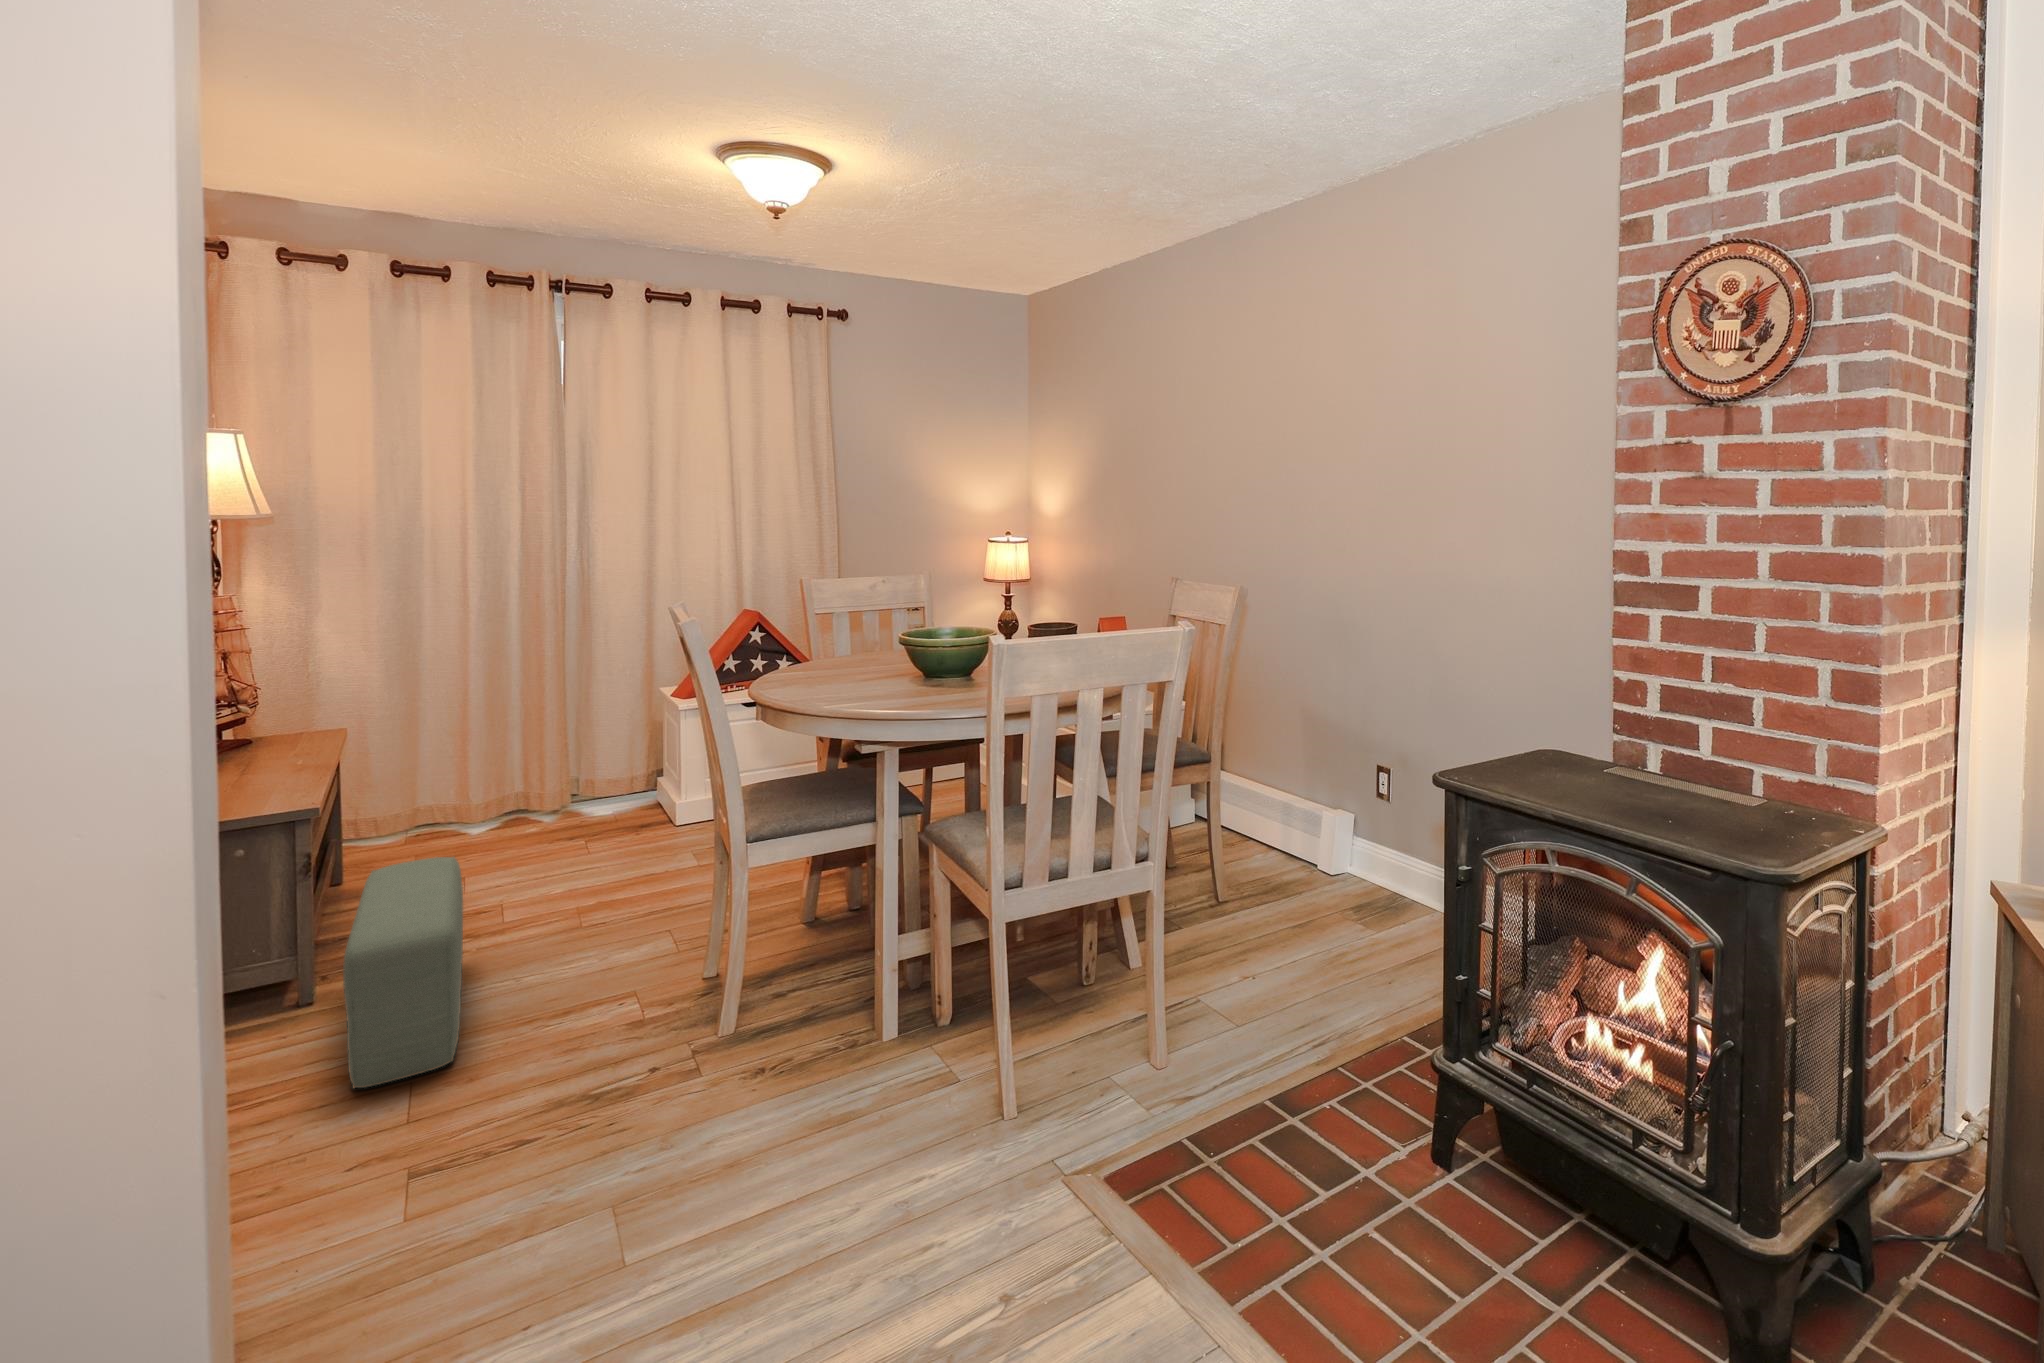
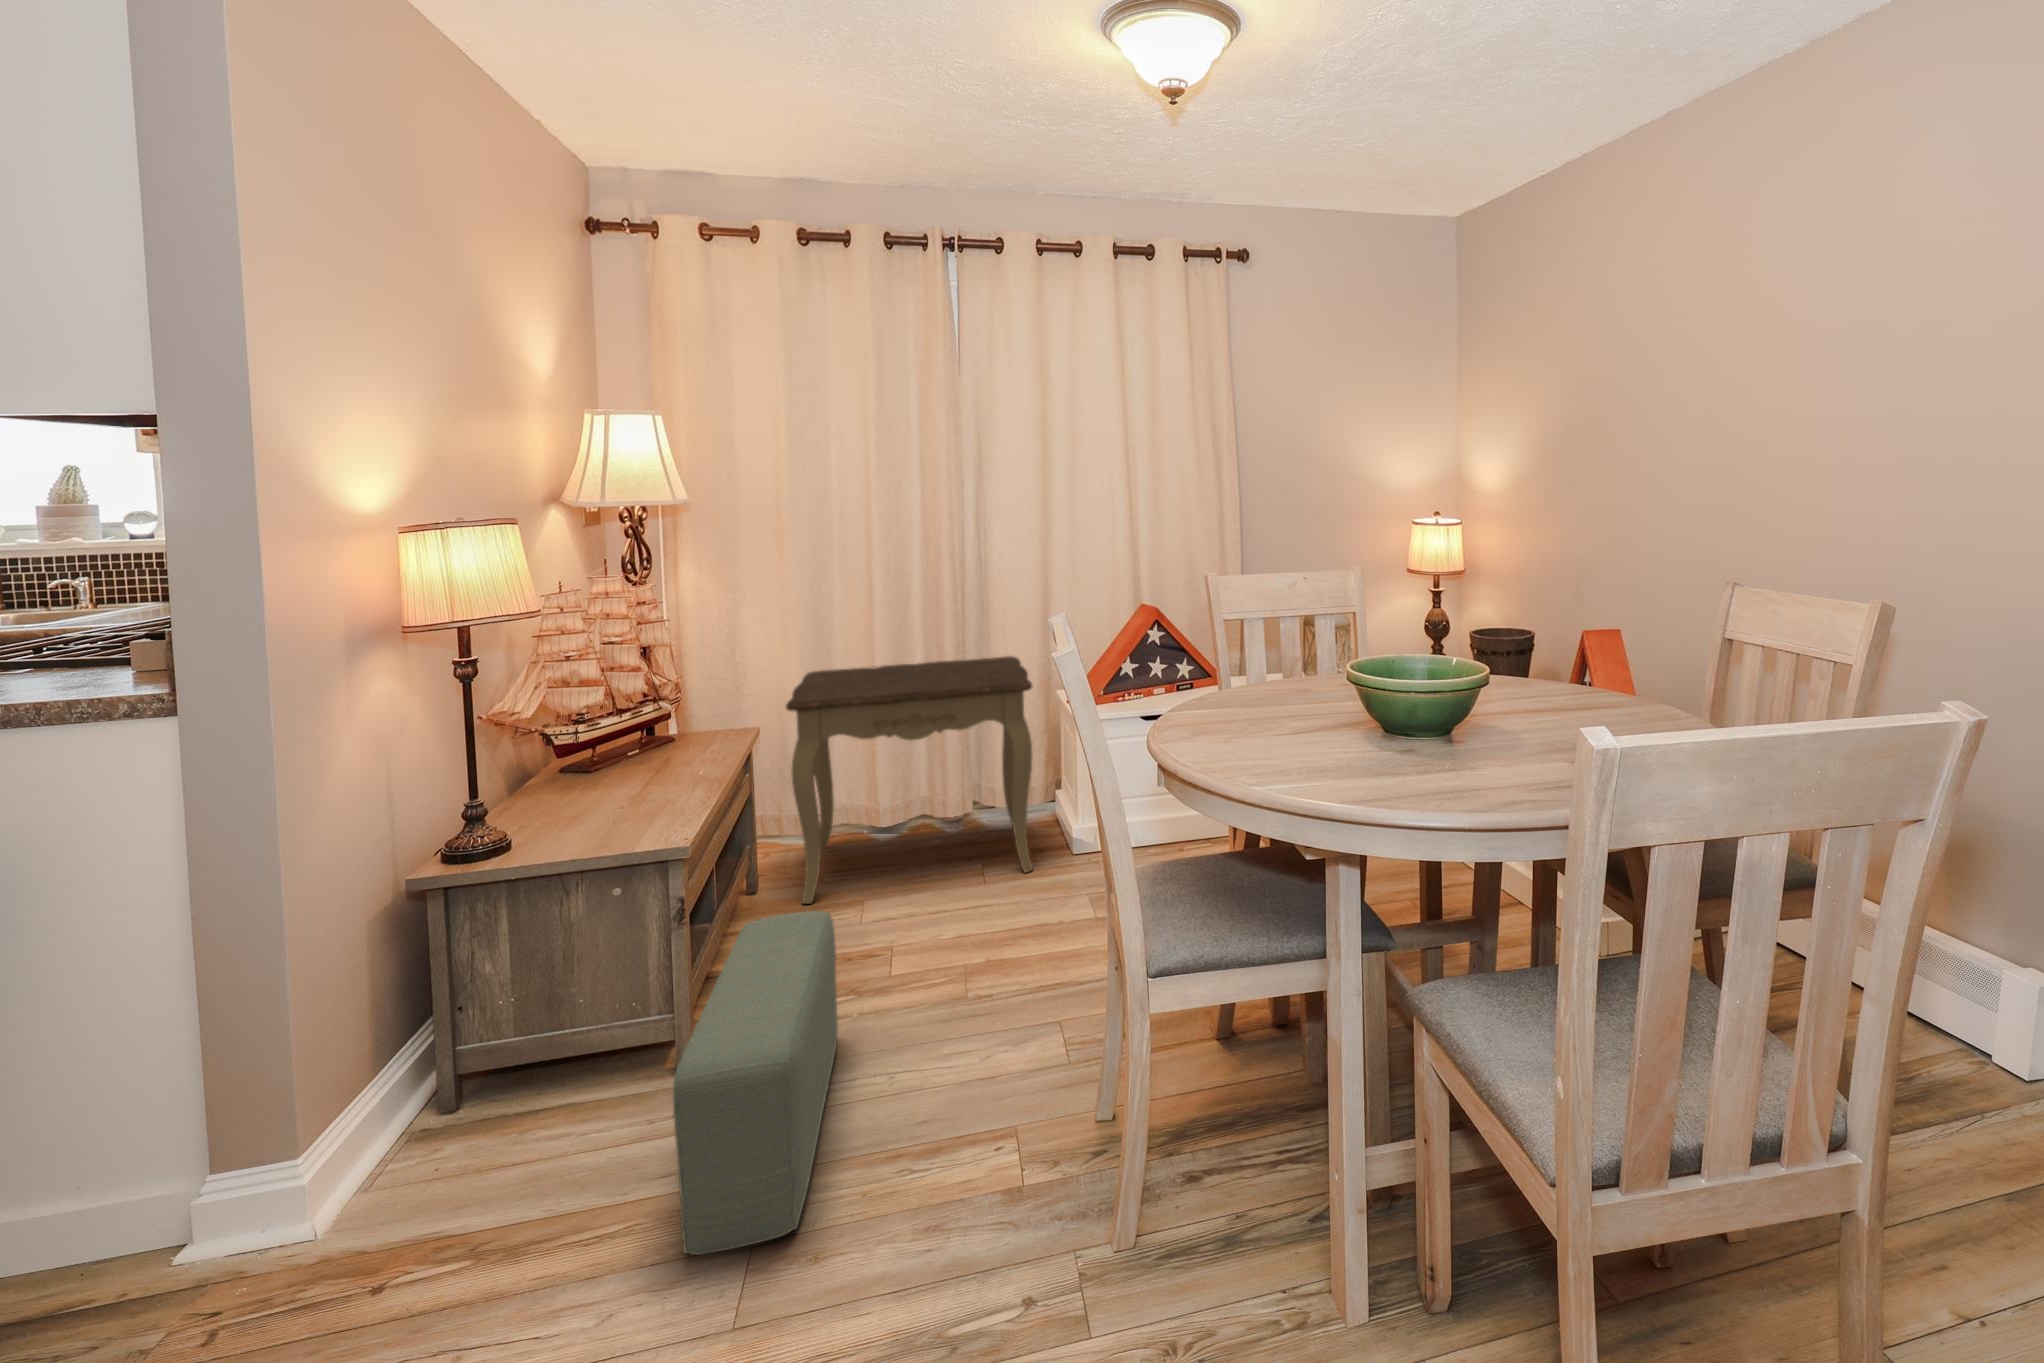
side table: none [380,660,639,887] -> present [786,656,1033,904]

